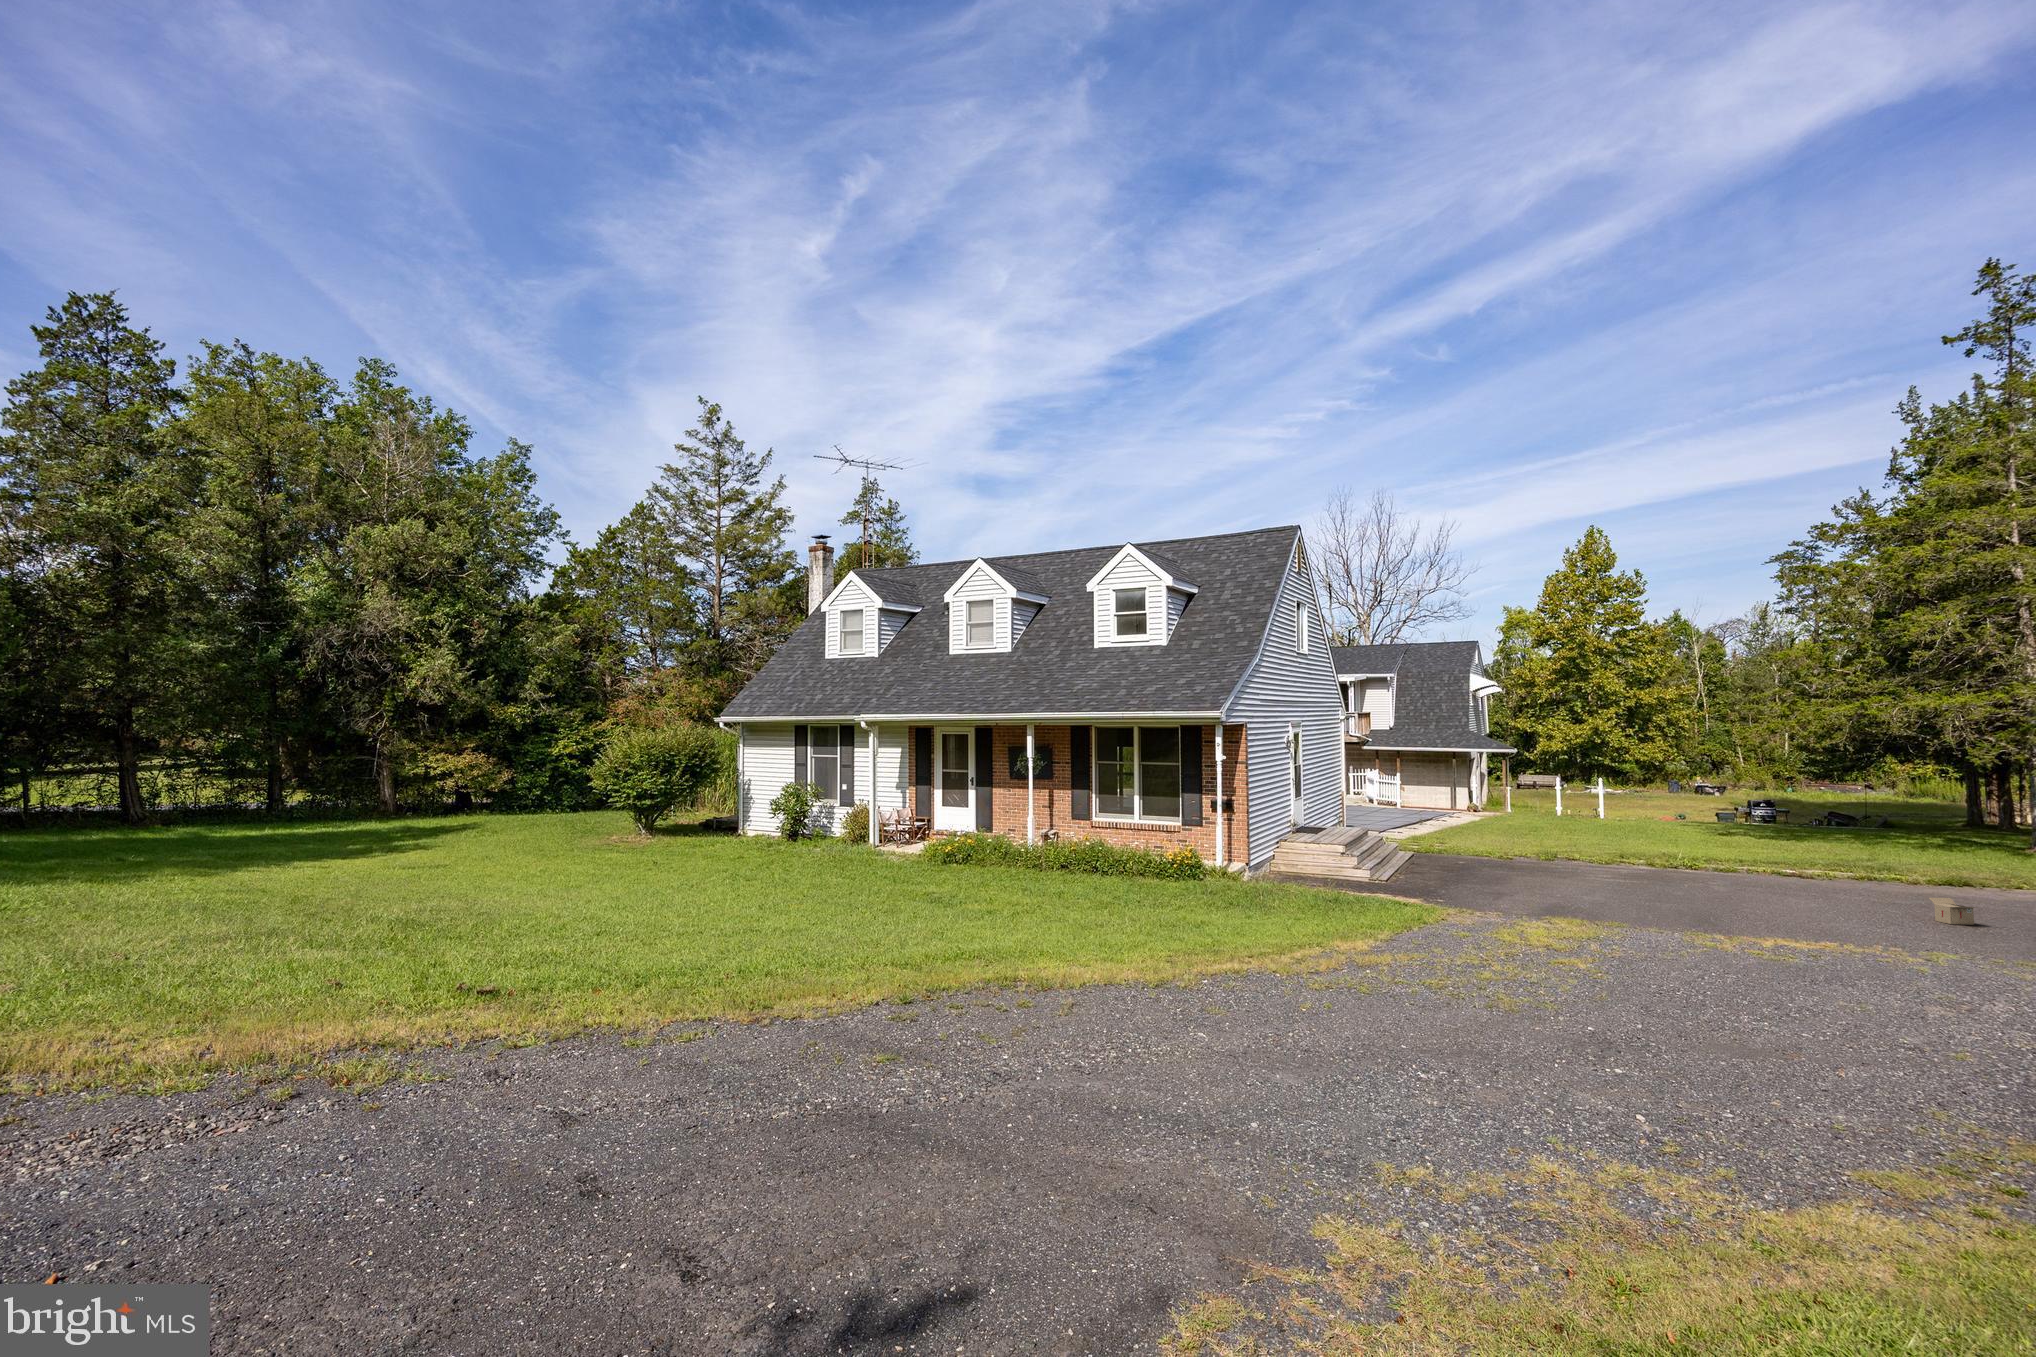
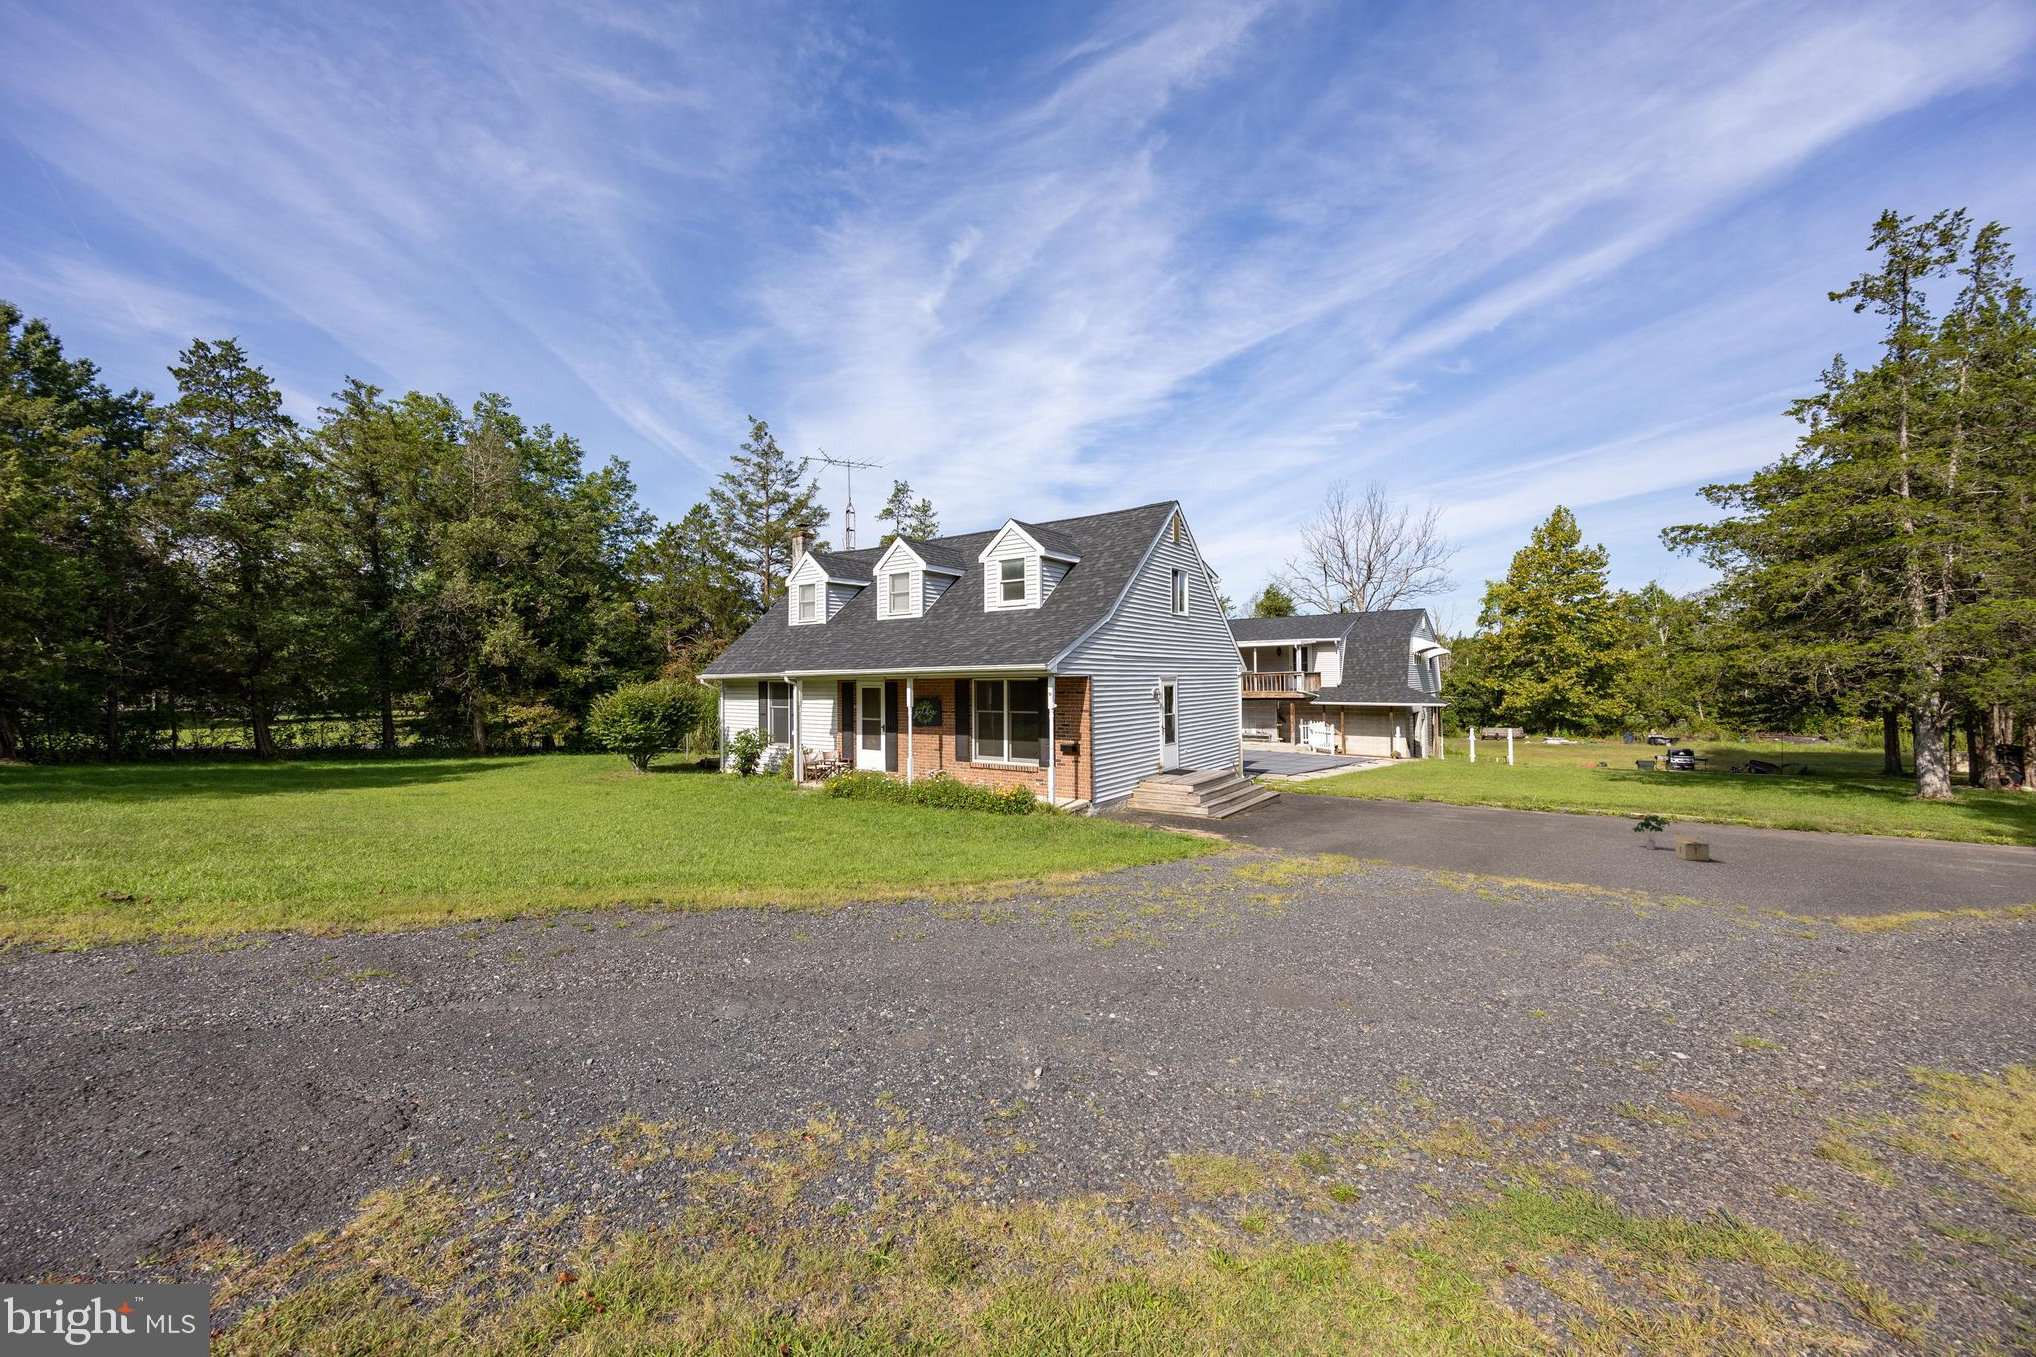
potted plant: none [1871,875,1916,913] -> present [1632,815,1670,850]

